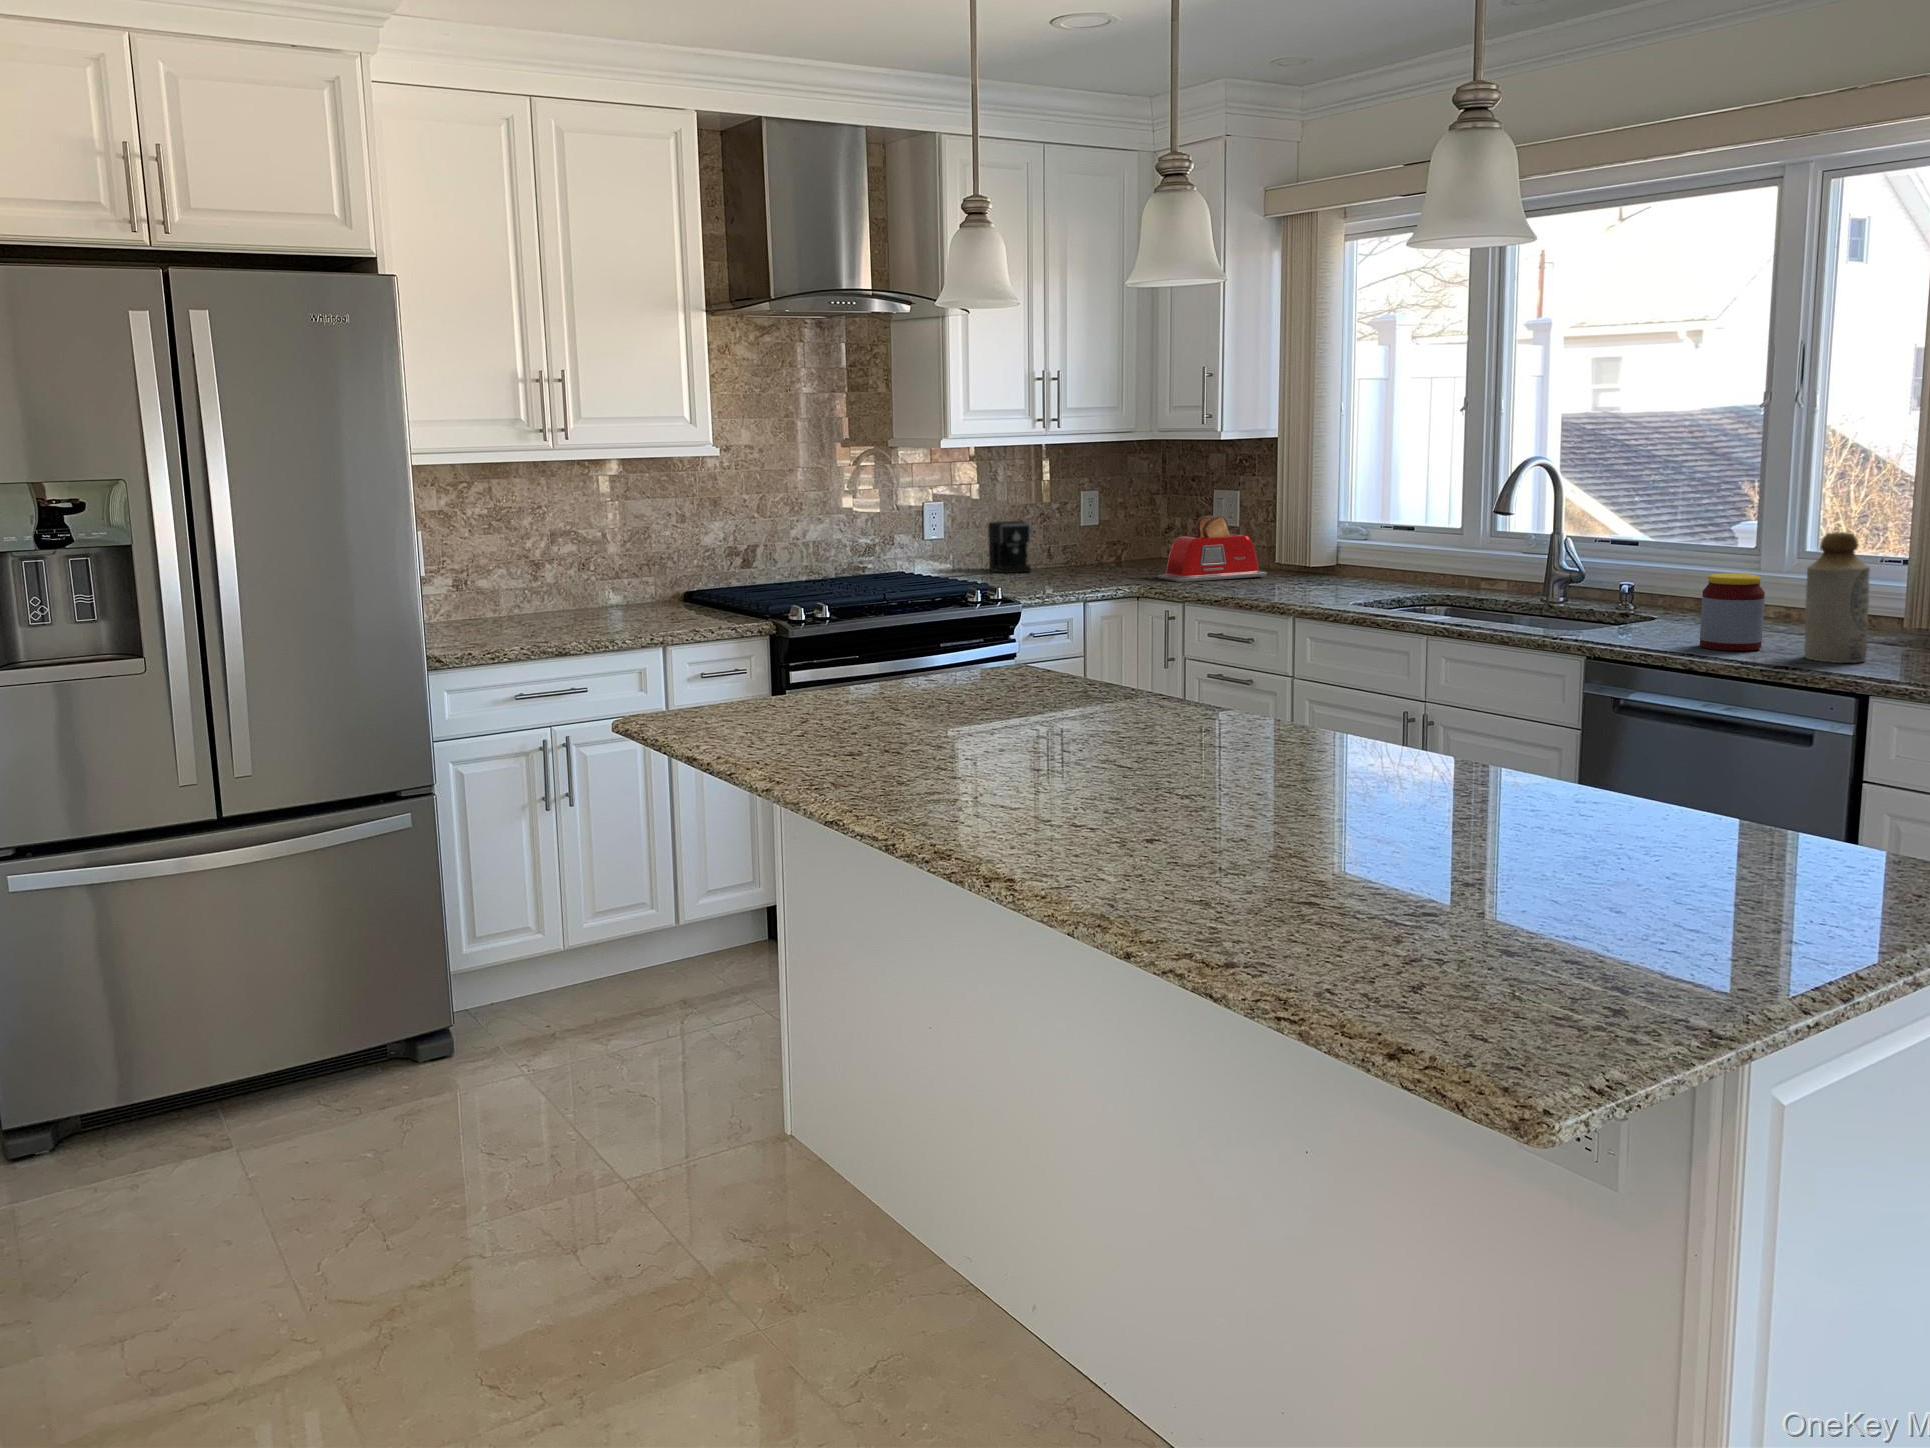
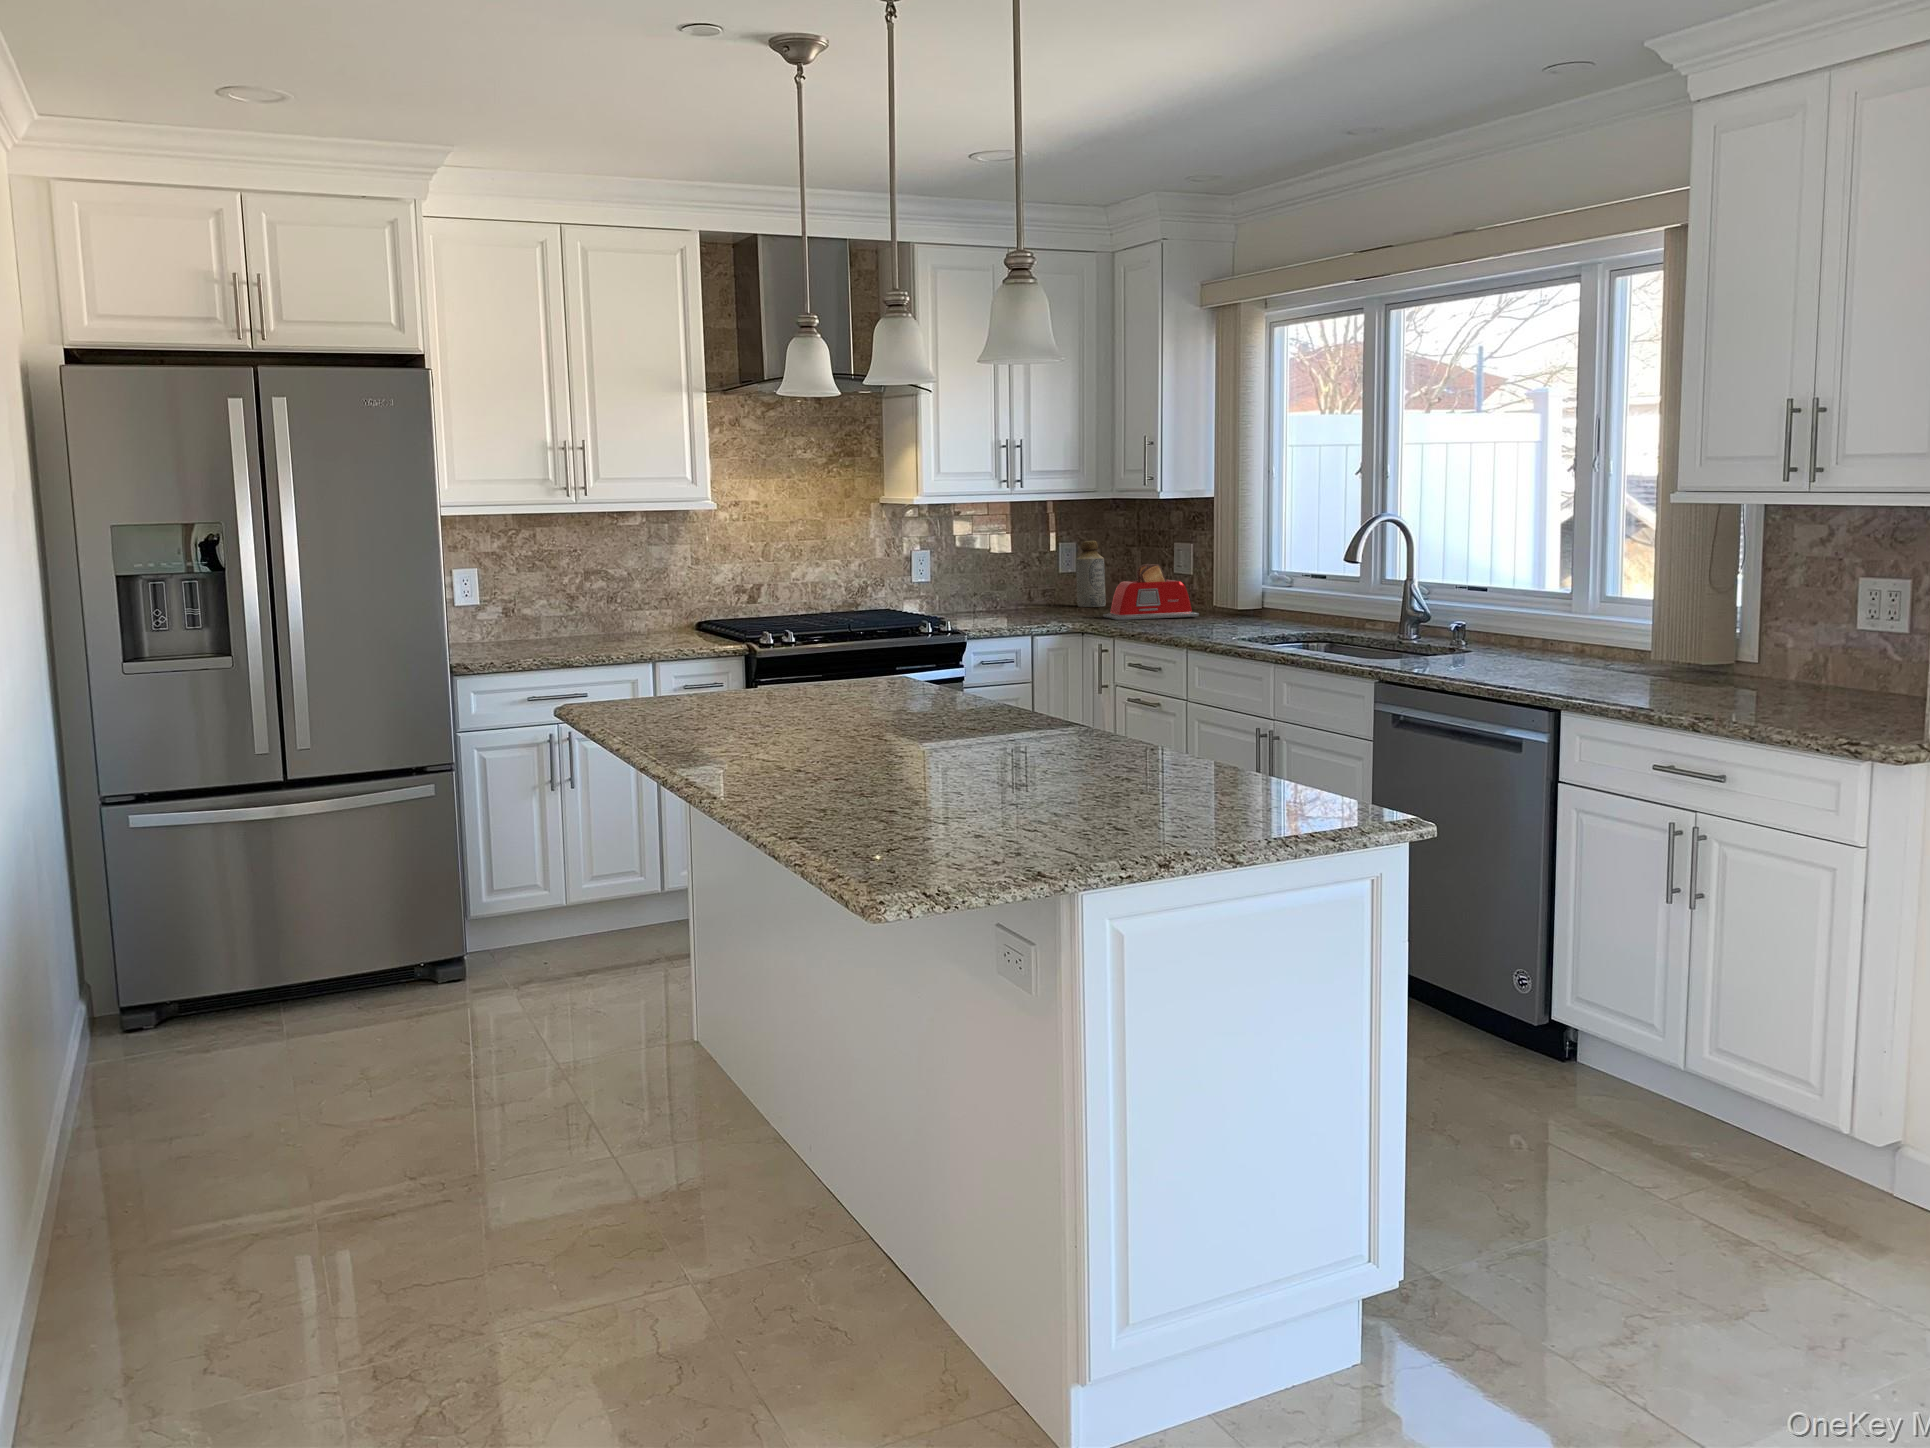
coffee maker: present [988,521,1068,573] -> none [972,567,1045,611]
bottle: present [1804,532,1870,663] -> present [1076,541,1106,607]
jar: present [1700,573,1765,651] -> none [1462,611,1513,676]

